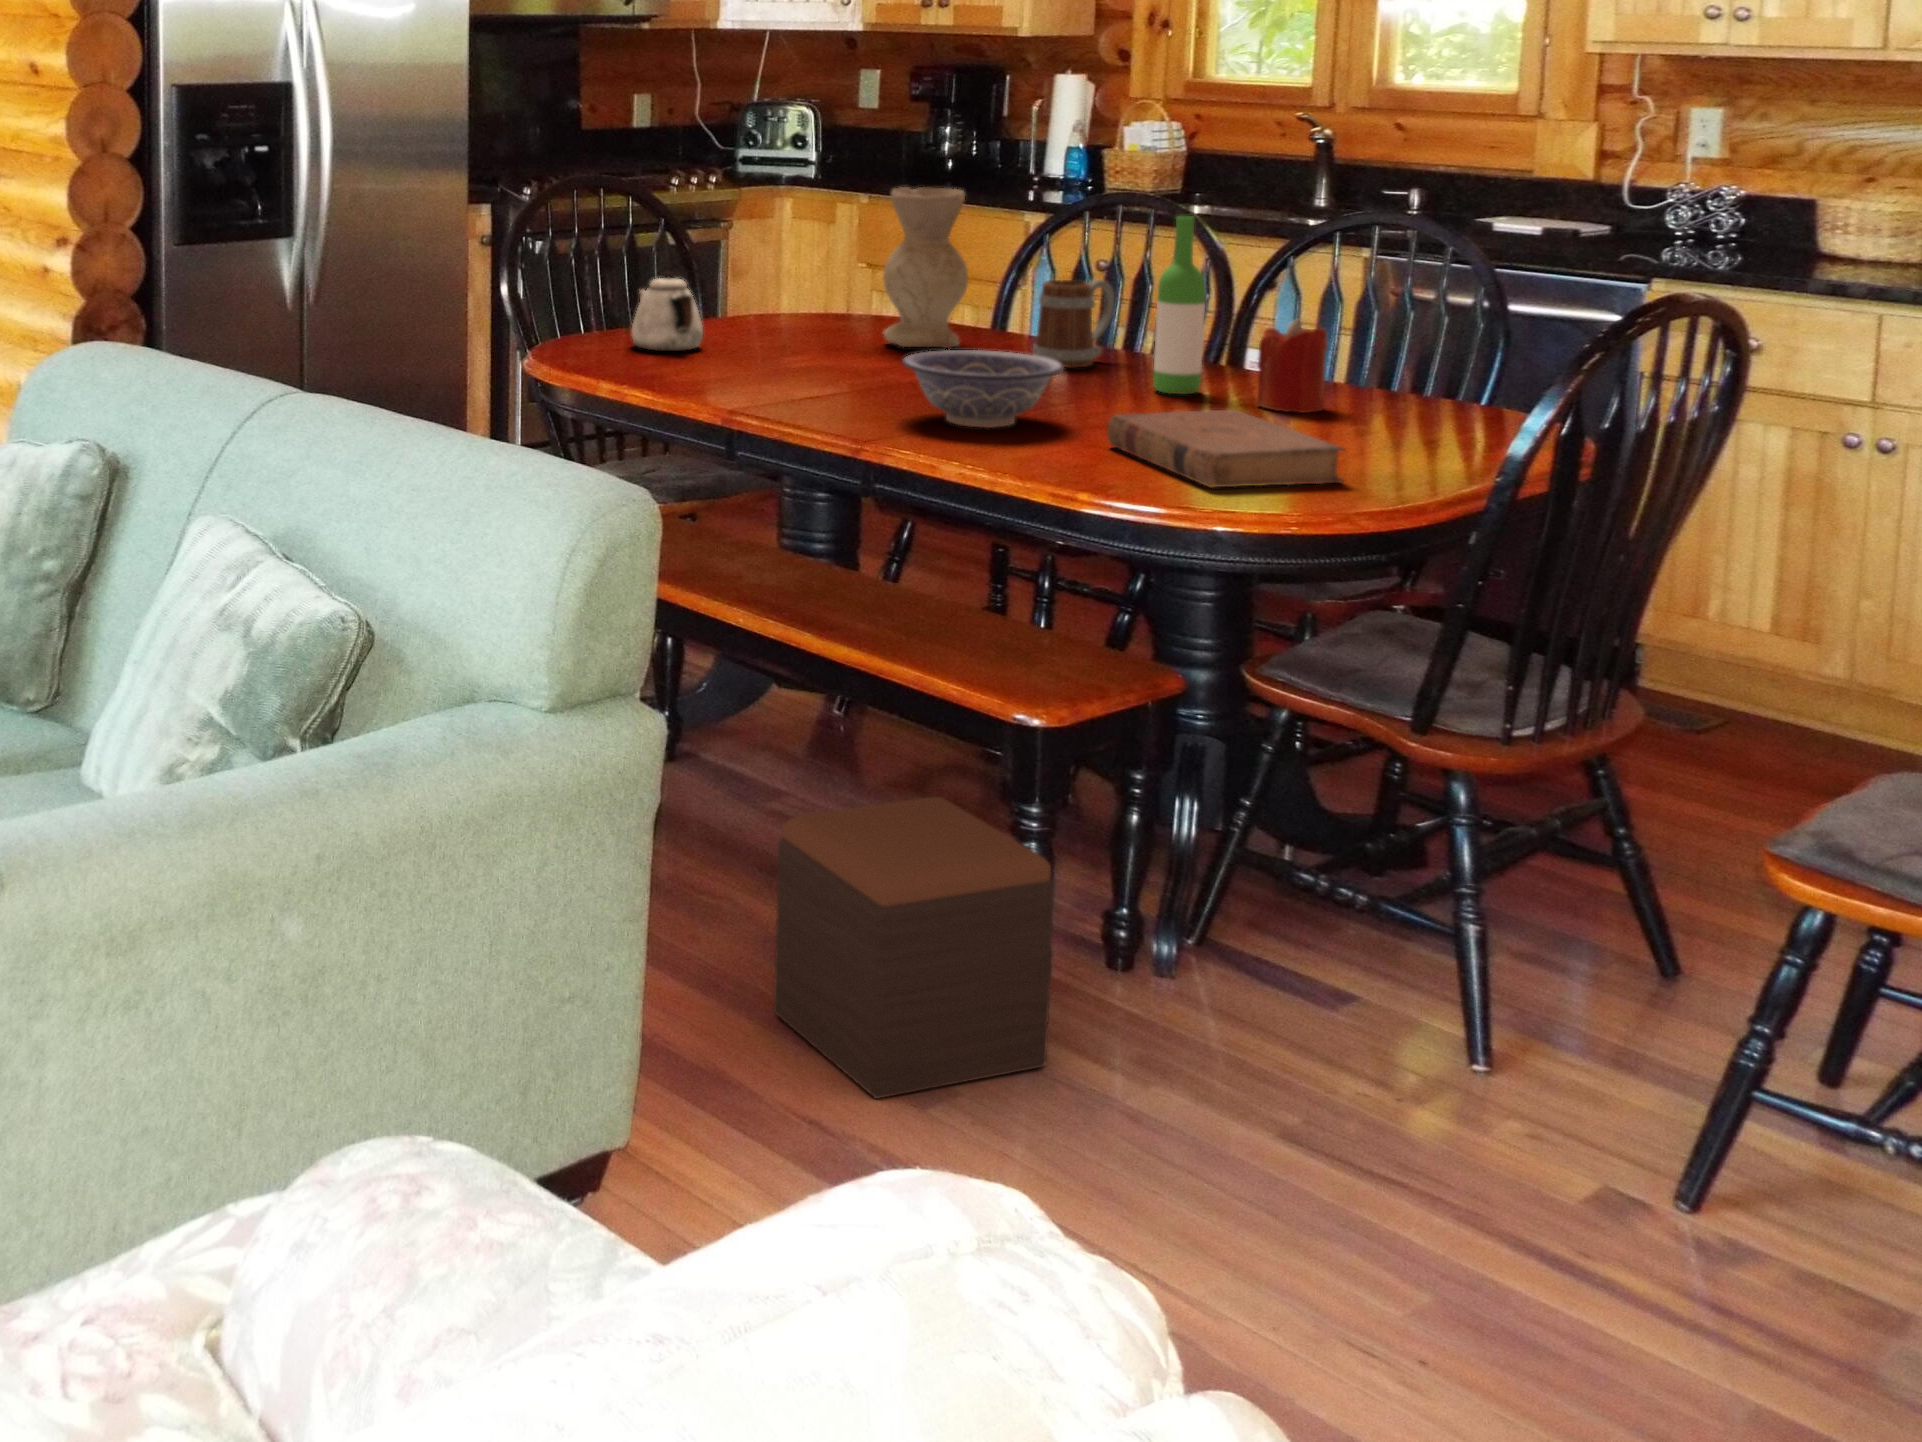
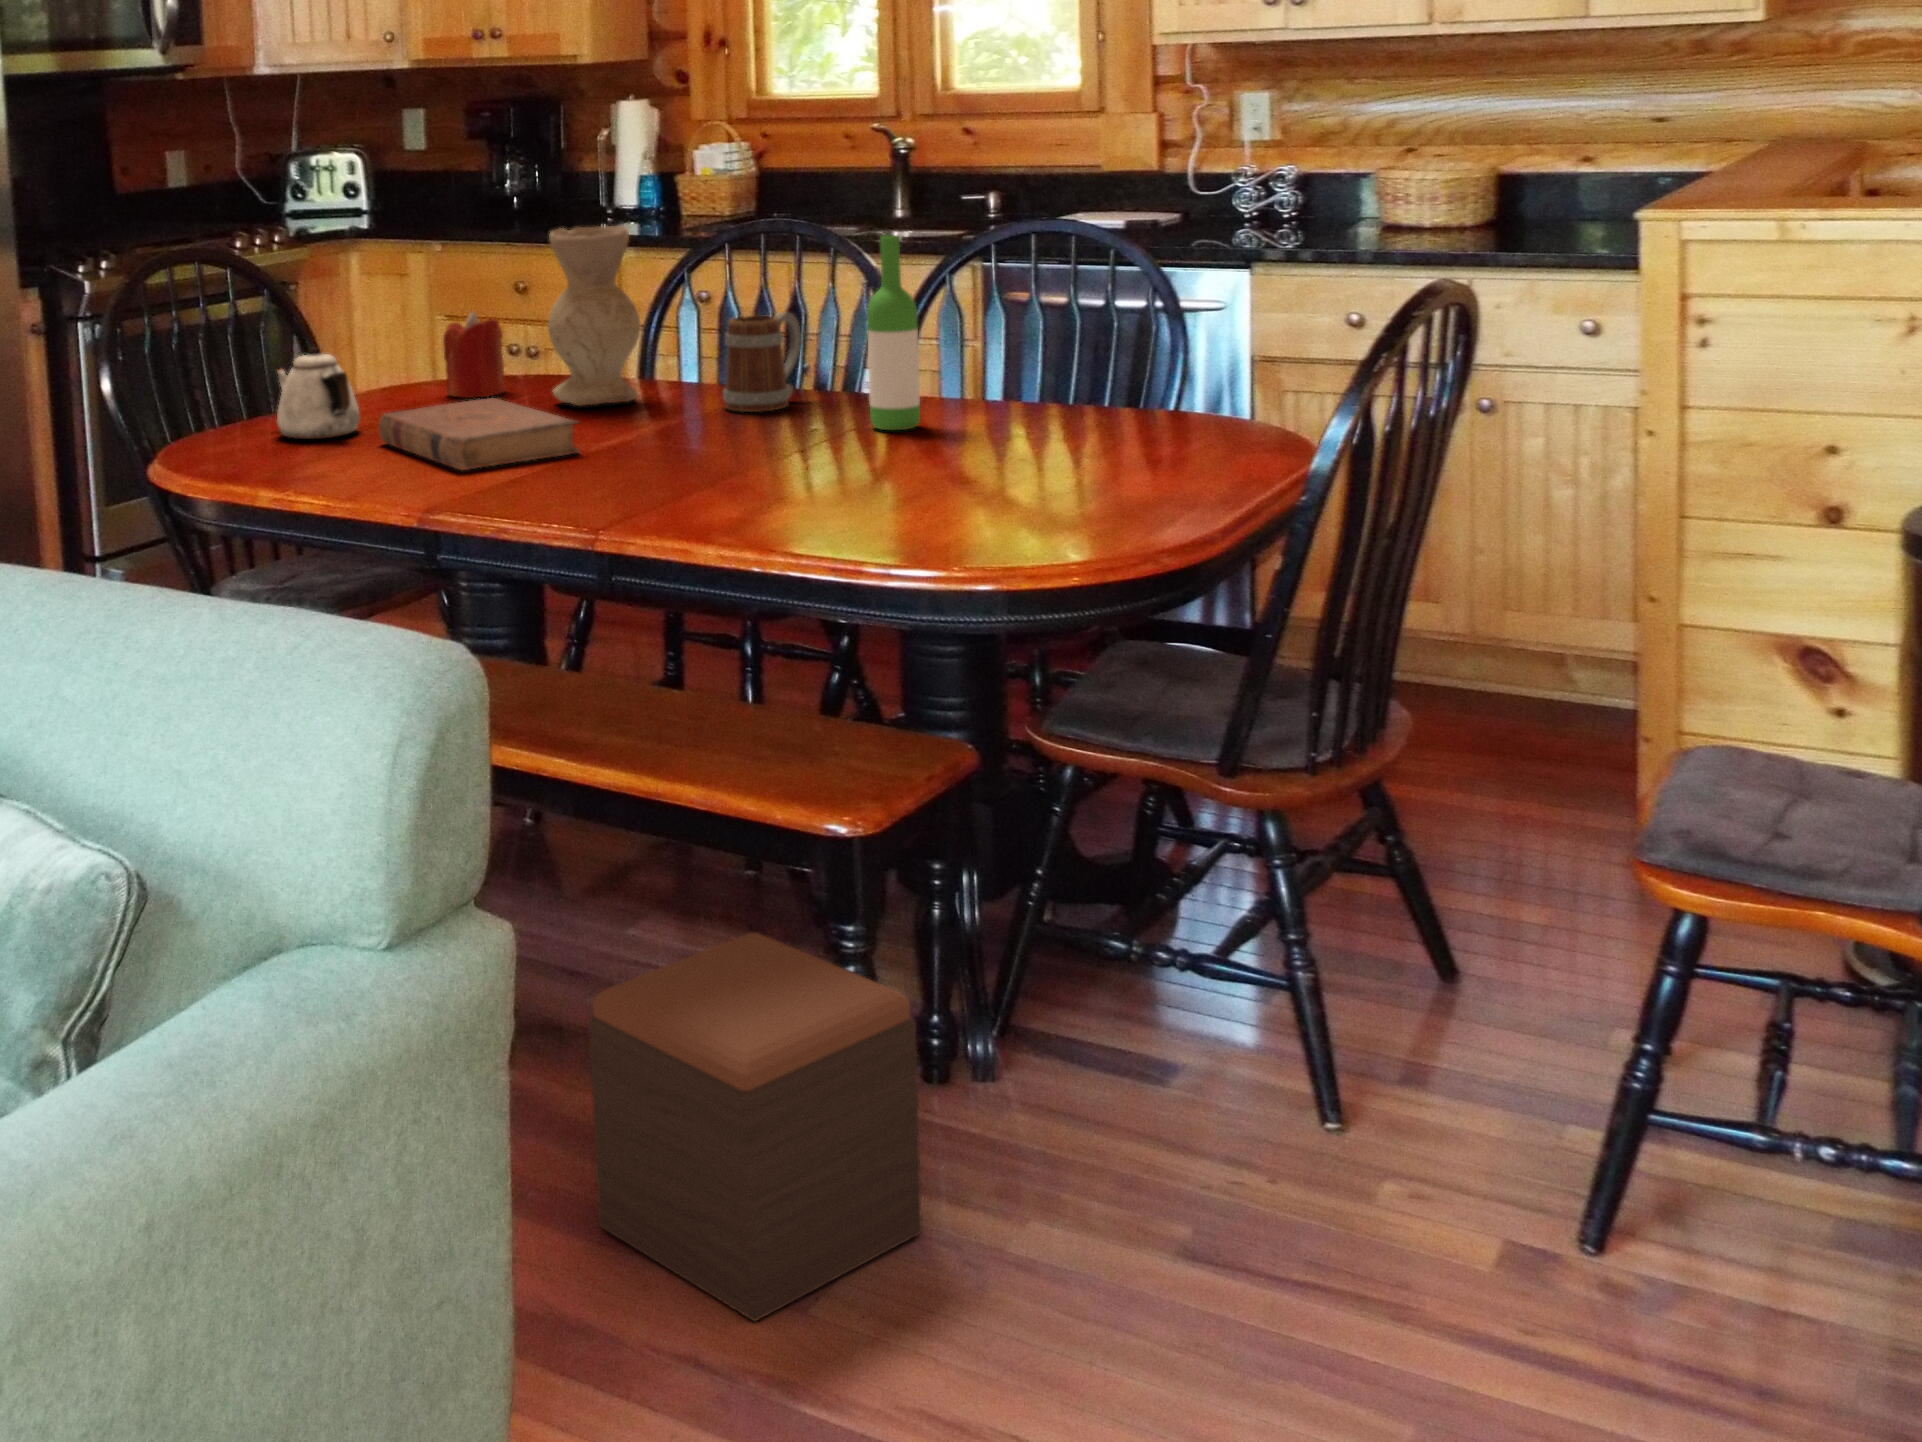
candle: present [1256,319,1327,413] -> present [443,312,505,398]
decorative bowl: present [902,350,1064,428] -> none [630,404,810,494]
book: present [1107,410,1344,487] -> present [379,398,580,470]

